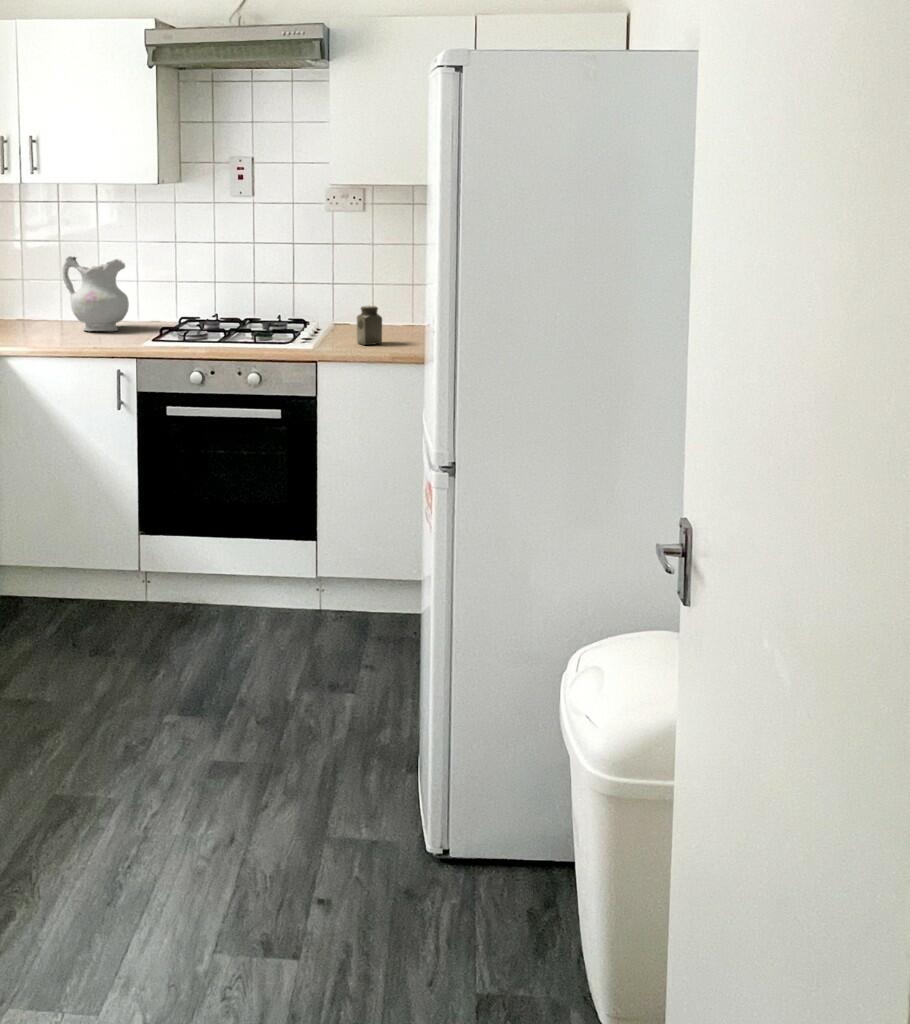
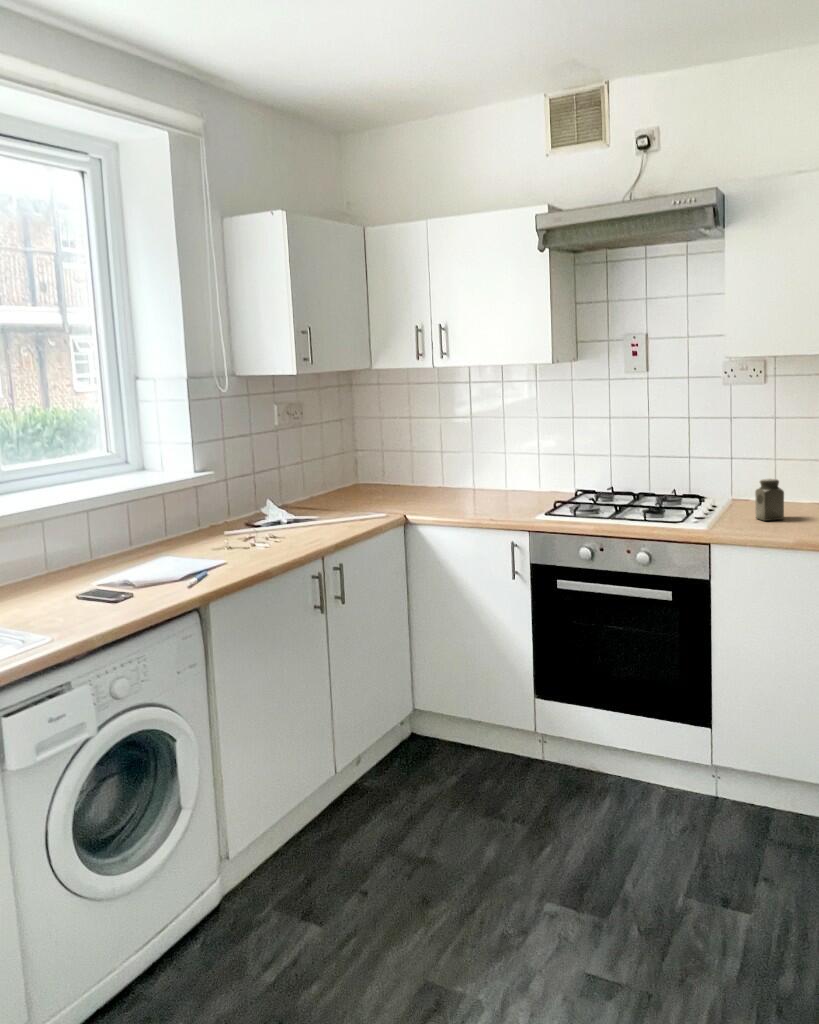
ceramic pitcher: present [62,256,129,331] -> none [465,437,526,507]

